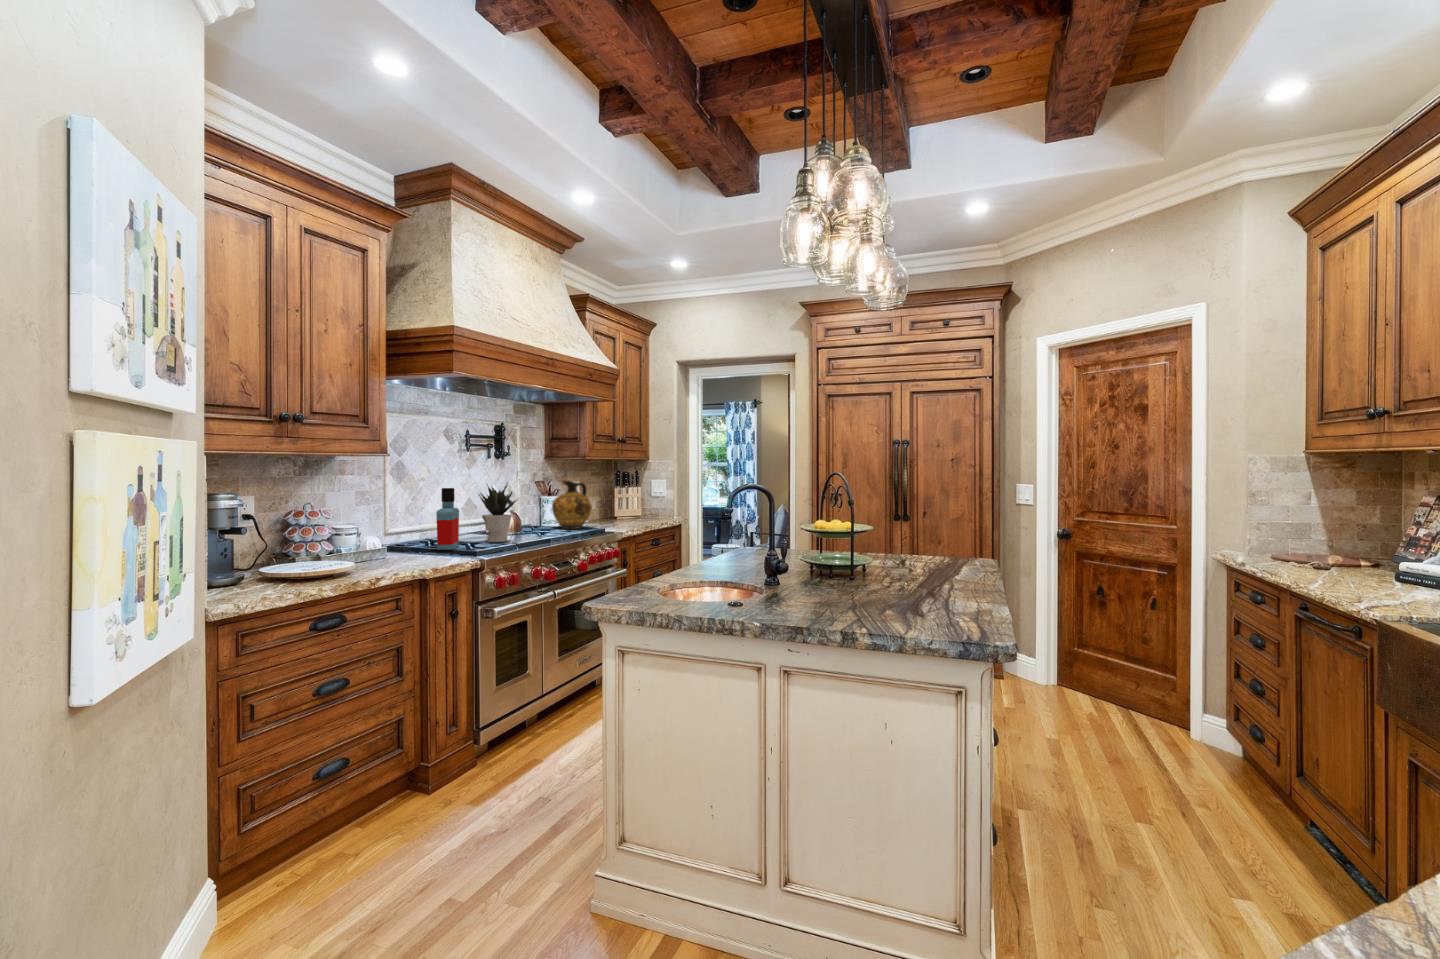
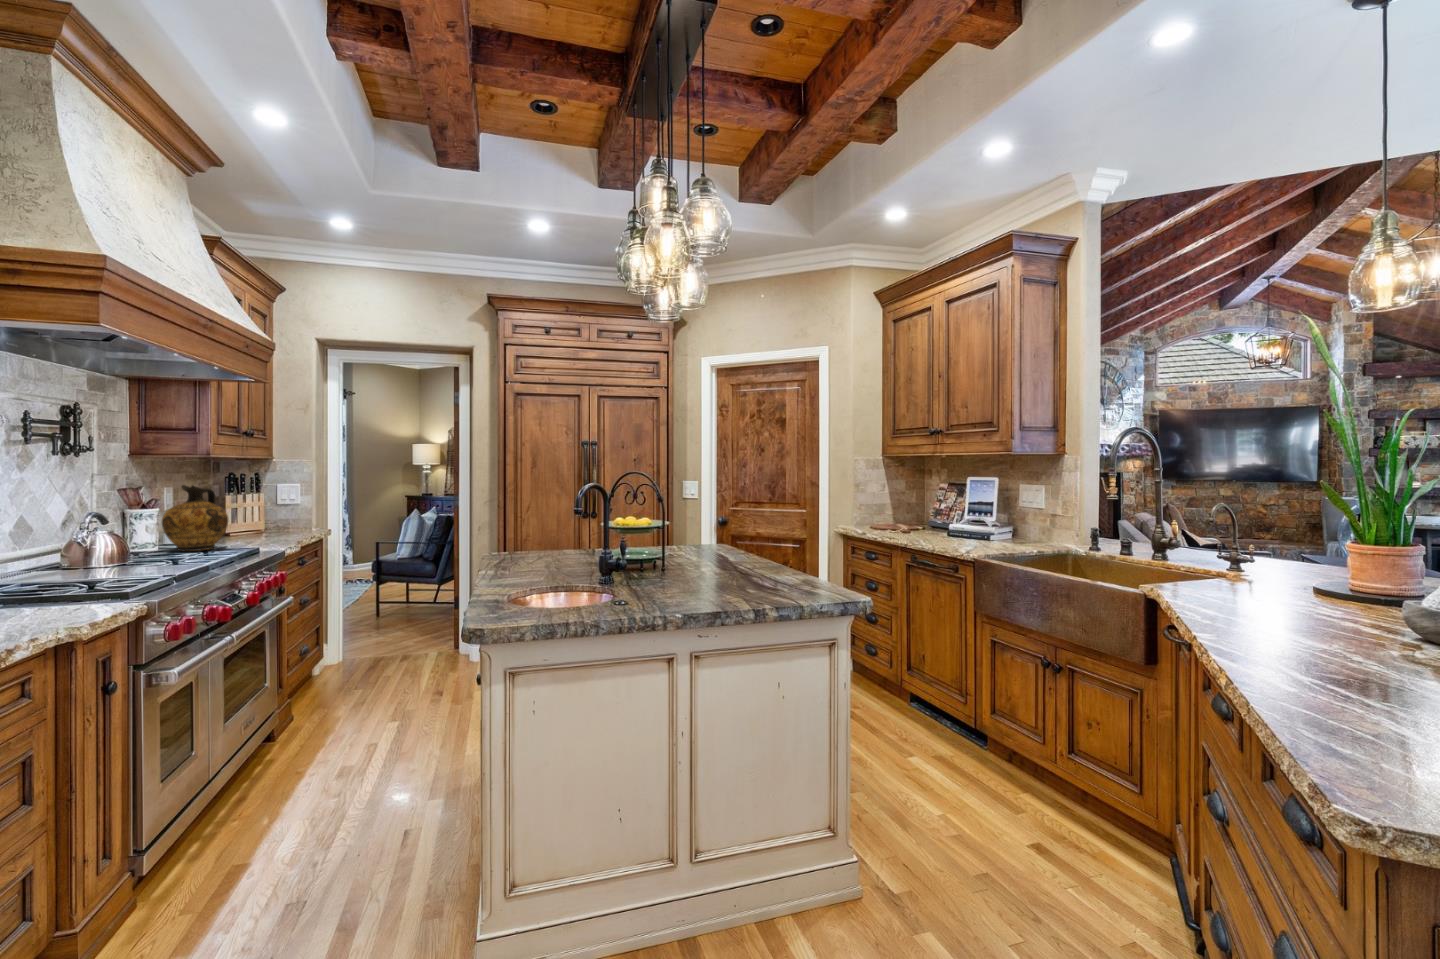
potted plant: present [478,483,518,542] -> none [74,489,150,576]
bottle: present [436,488,459,550] -> none [35,499,69,594]

